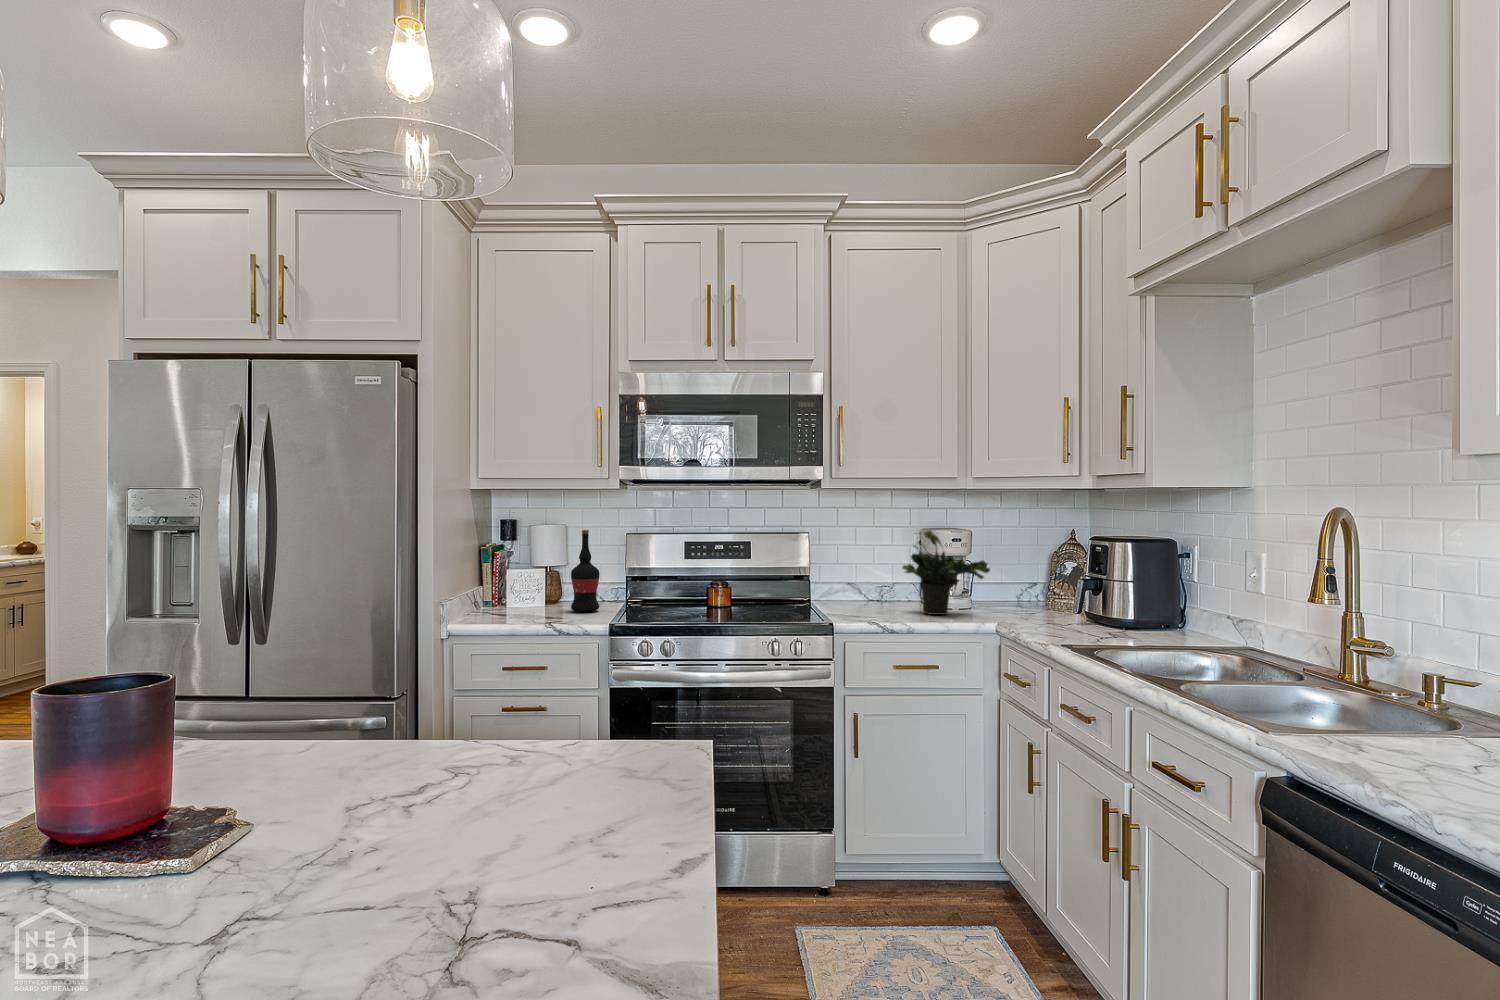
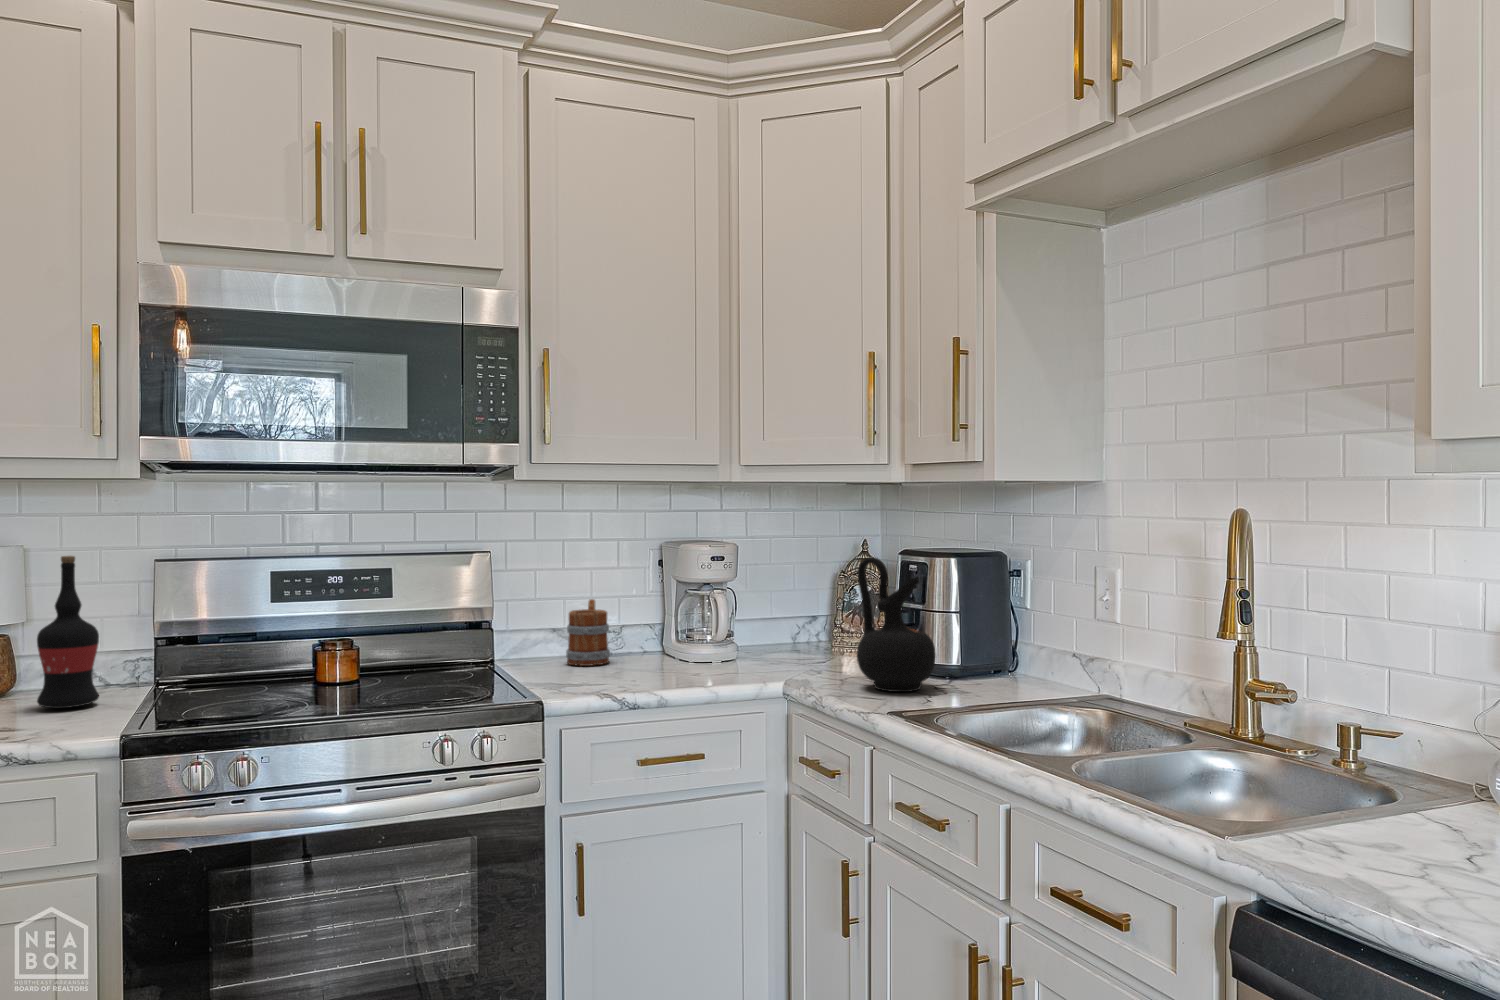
potted plant: present [903,531,990,615] -> none [641,545,775,674]
ceramic jug: none [1042,540,1099,632] -> present [857,557,936,692]
mug: none [857,565,885,607] -> present [566,599,610,666]

